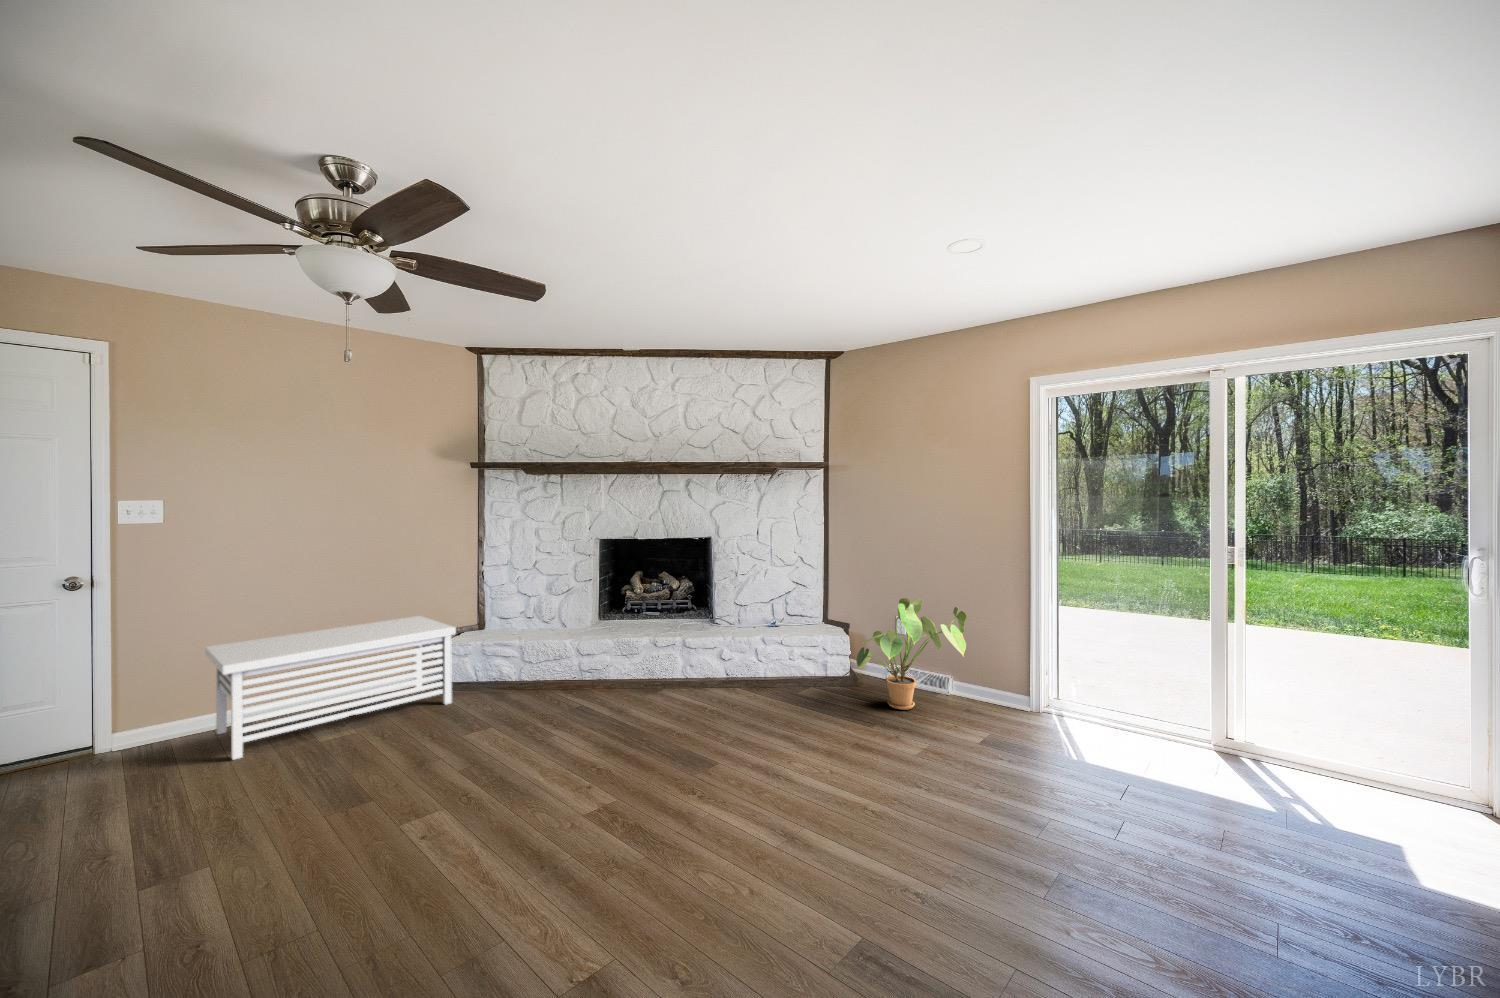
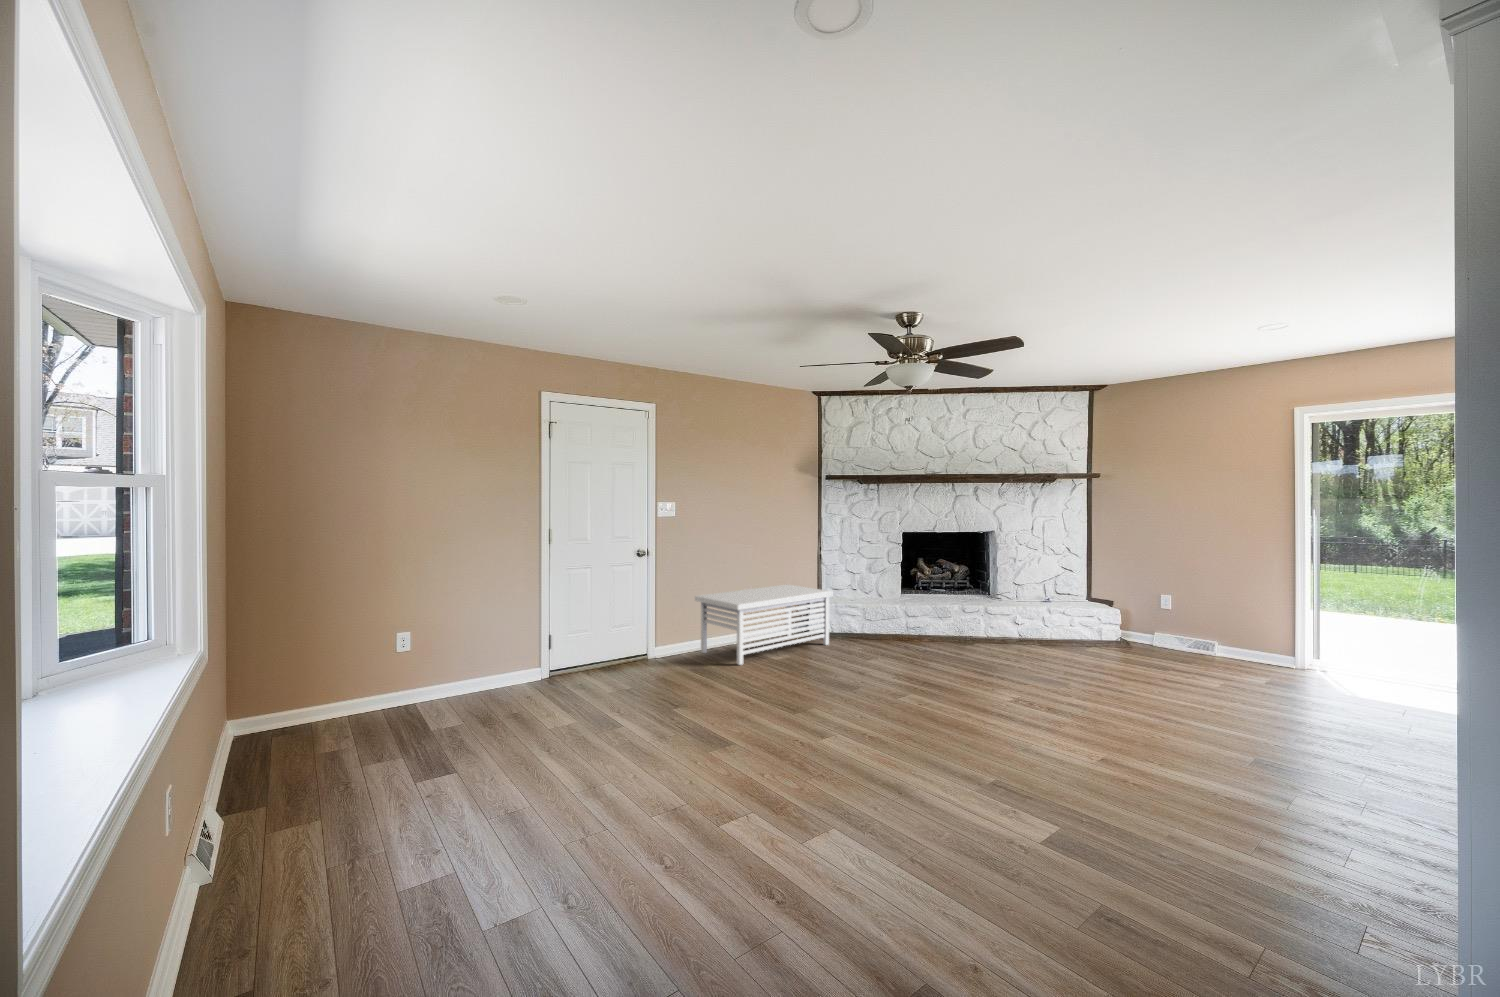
house plant: present [856,598,967,710] -> none [1138,580,1241,662]

